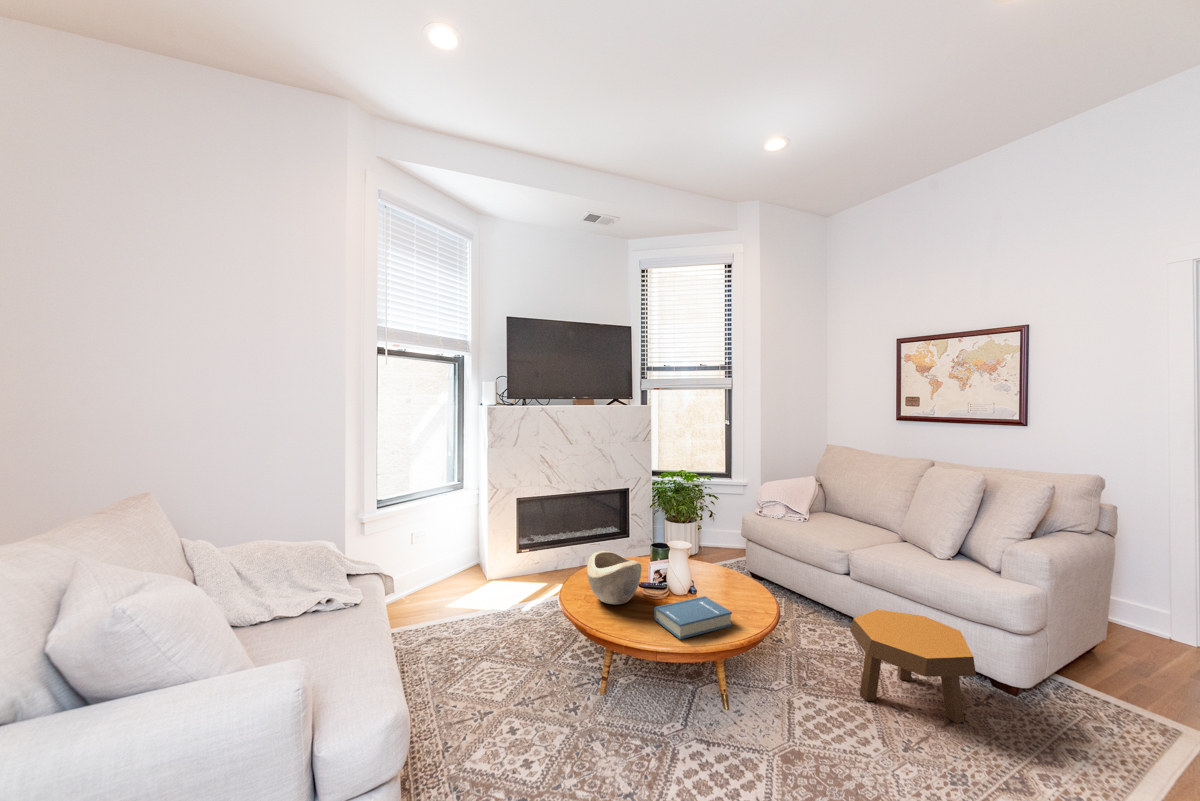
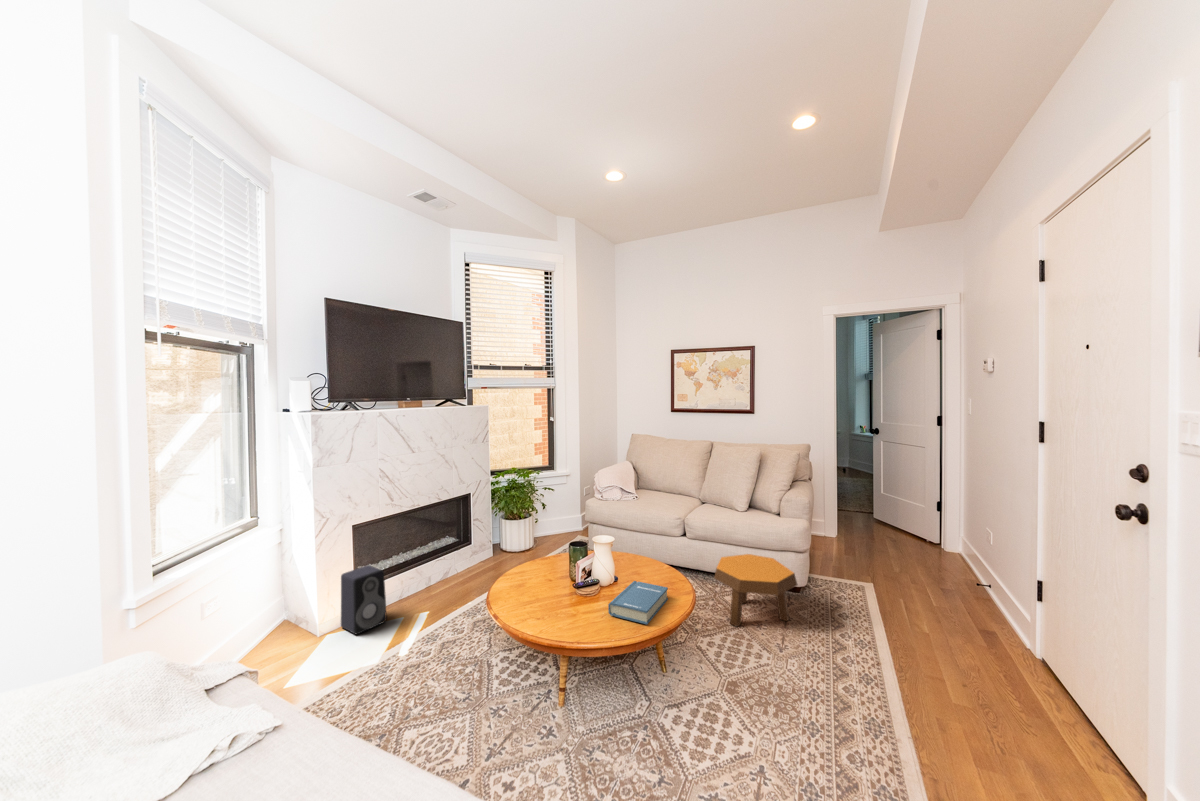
speaker: none [504,533,535,586] -> present [341,566,387,635]
decorative bowl: present [587,551,641,604] -> none [523,562,580,614]

